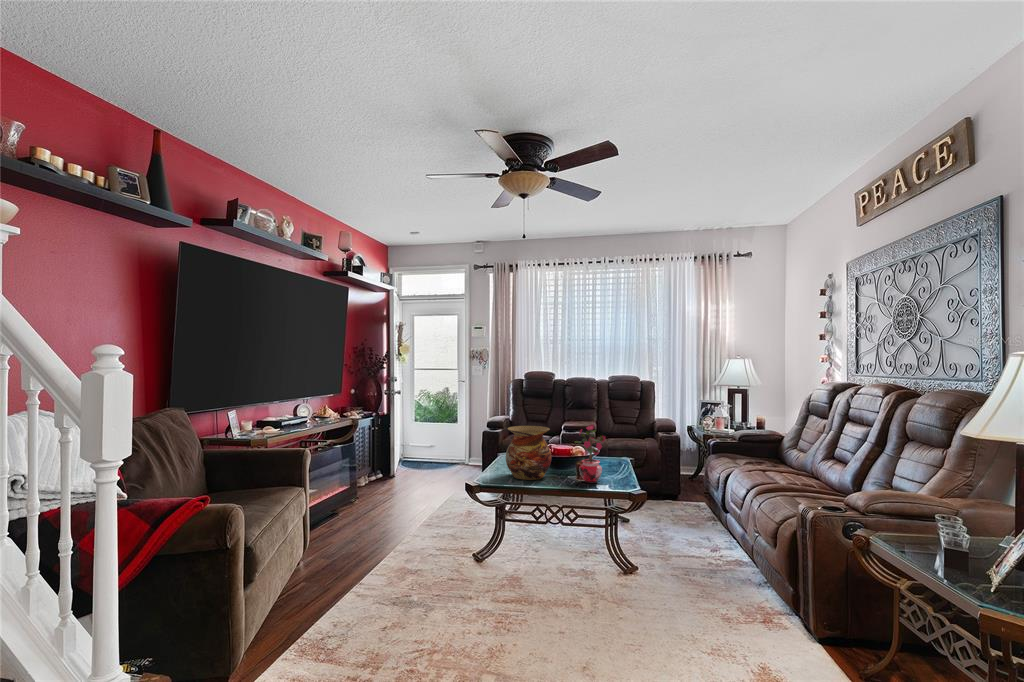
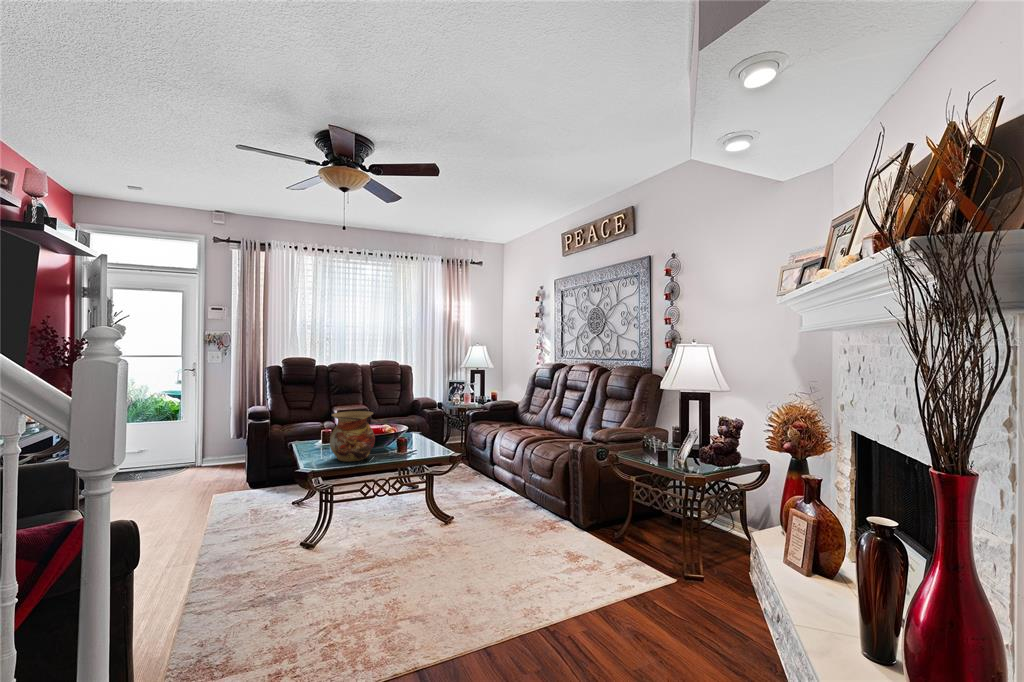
potted plant: present [578,424,606,483] -> none [397,405,423,455]

